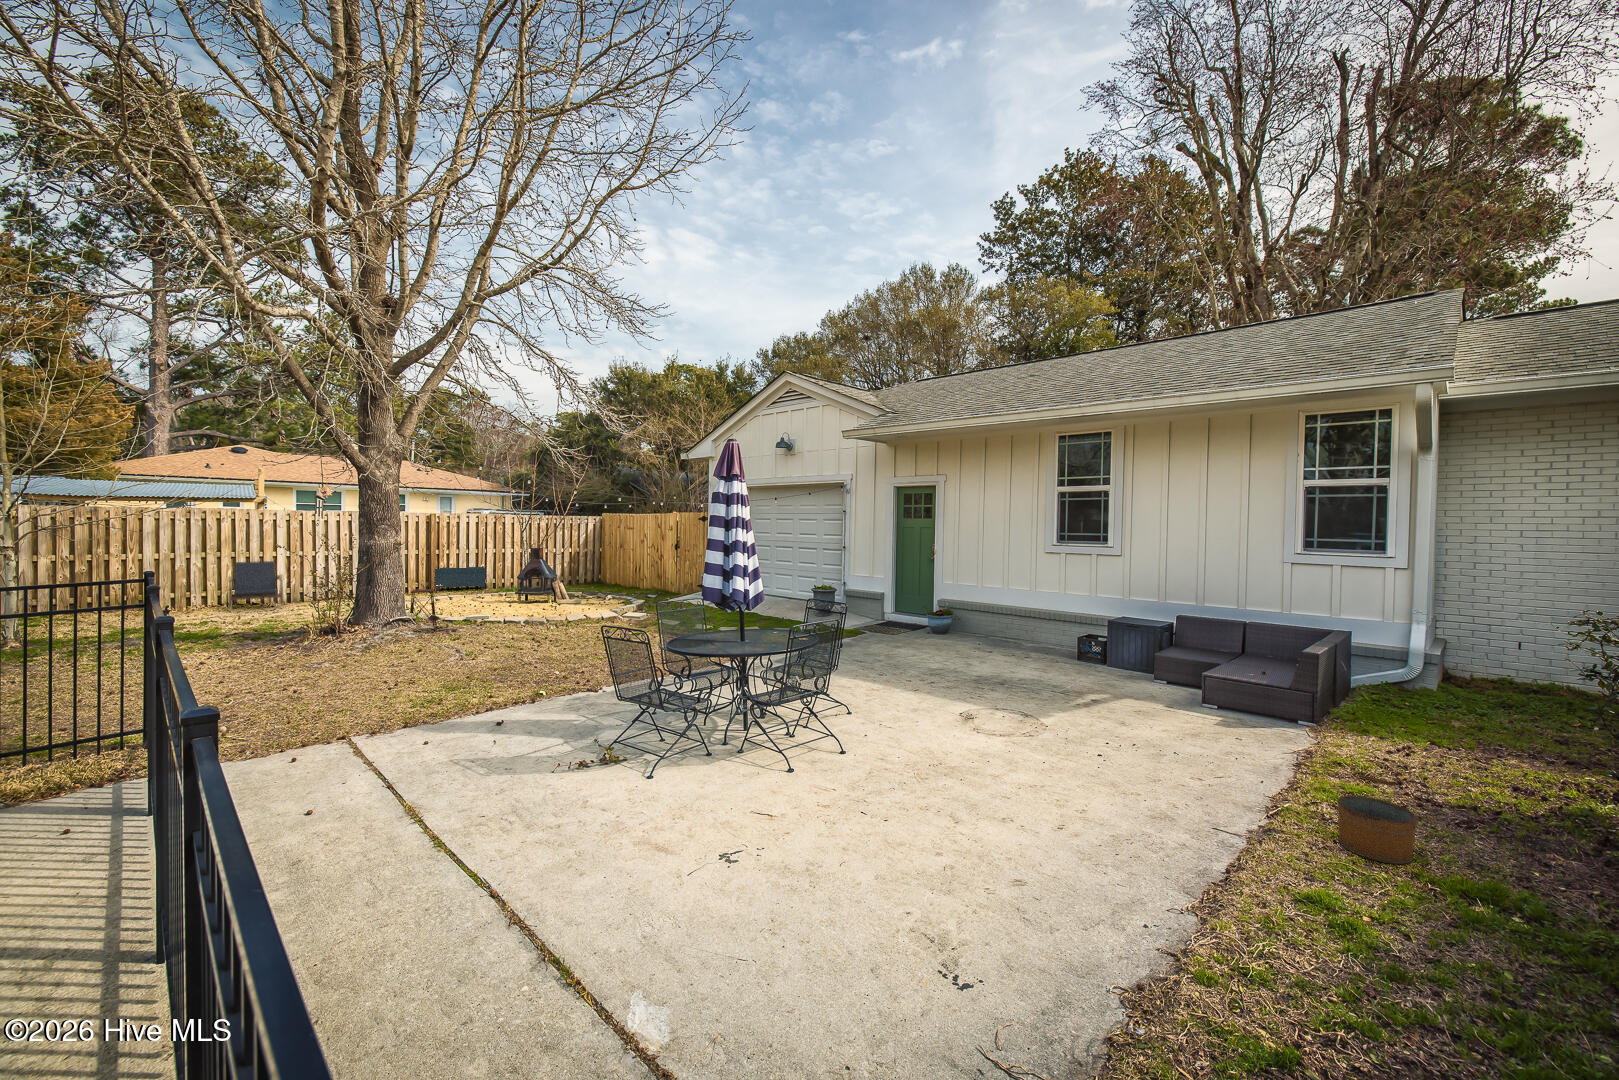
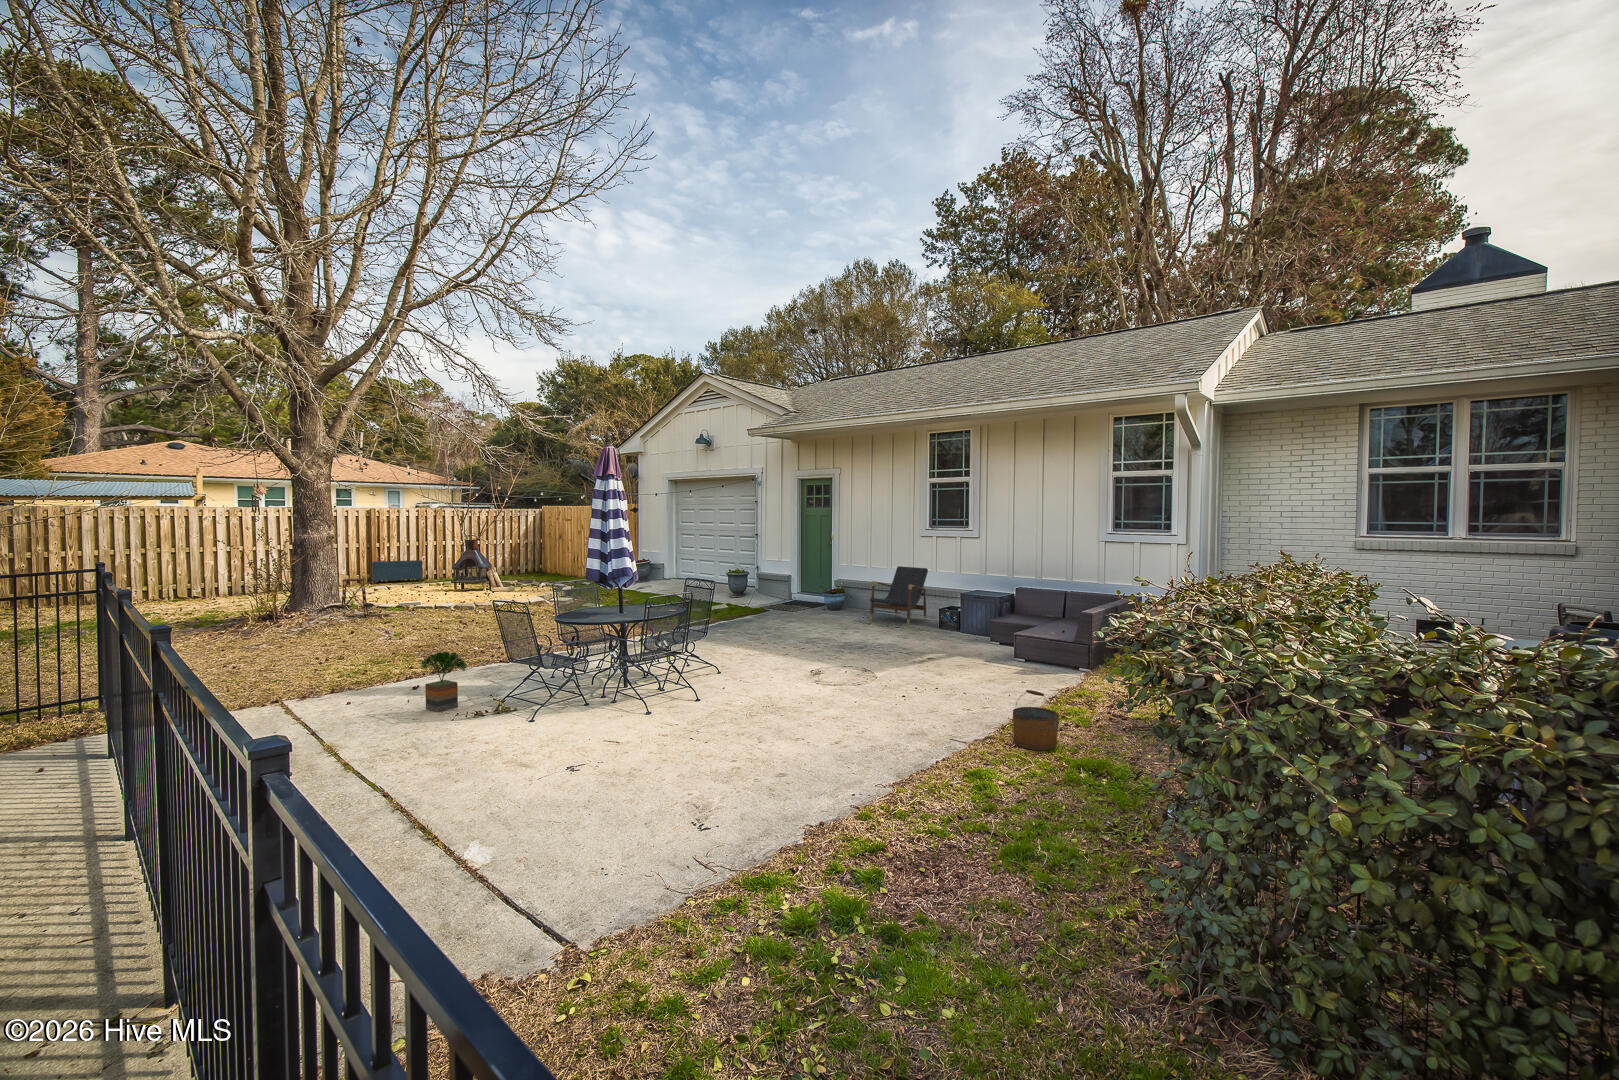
lounge chair: present [228,561,283,612] -> present [870,566,928,625]
potted tree: none [524,694,583,774] -> present [421,652,467,712]

